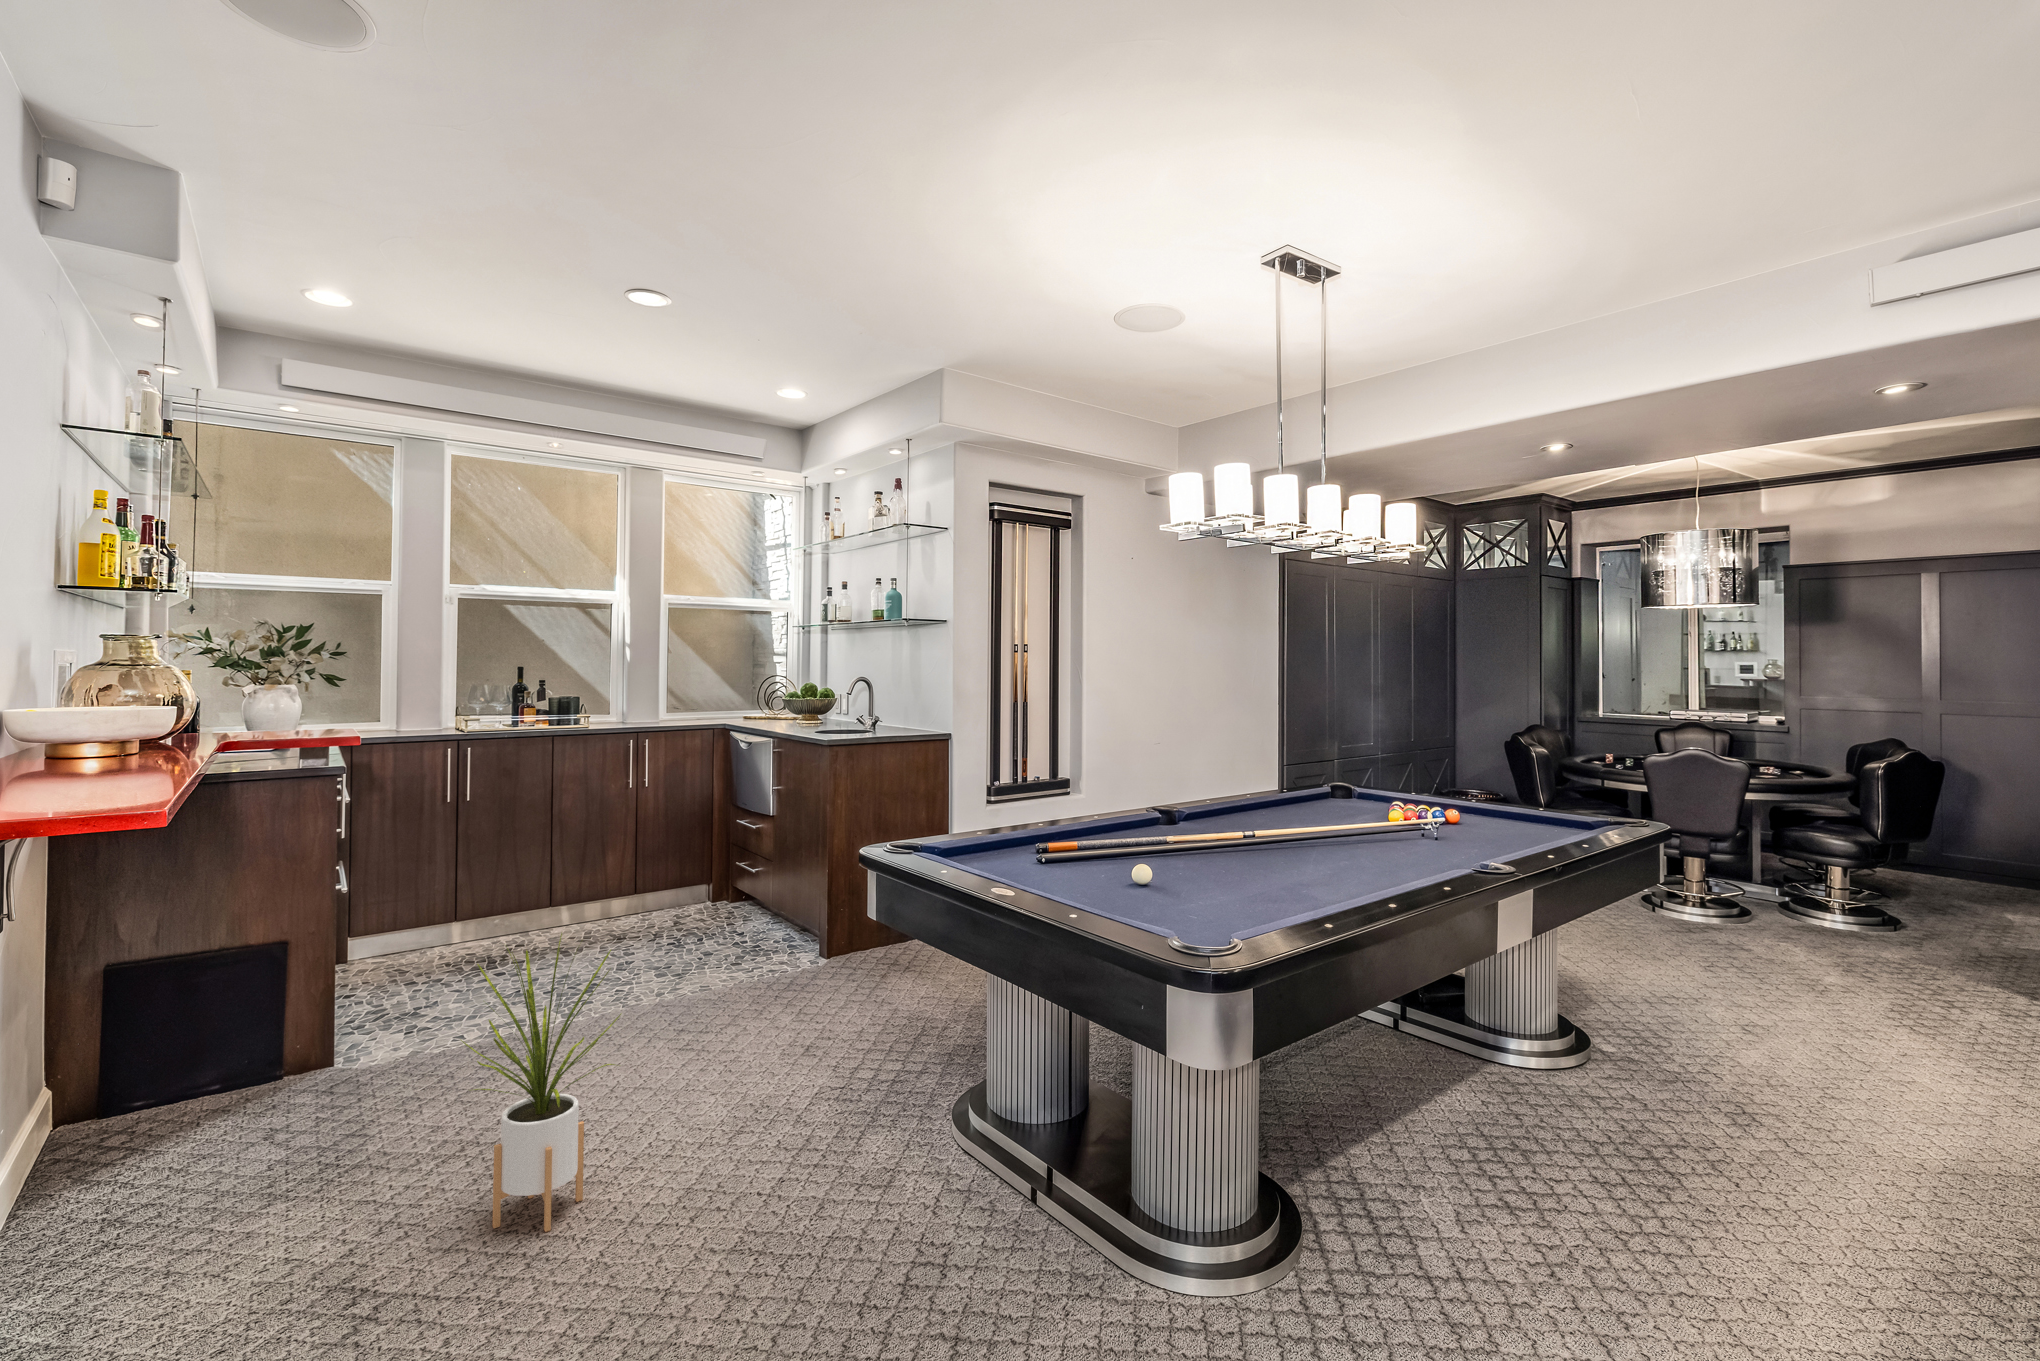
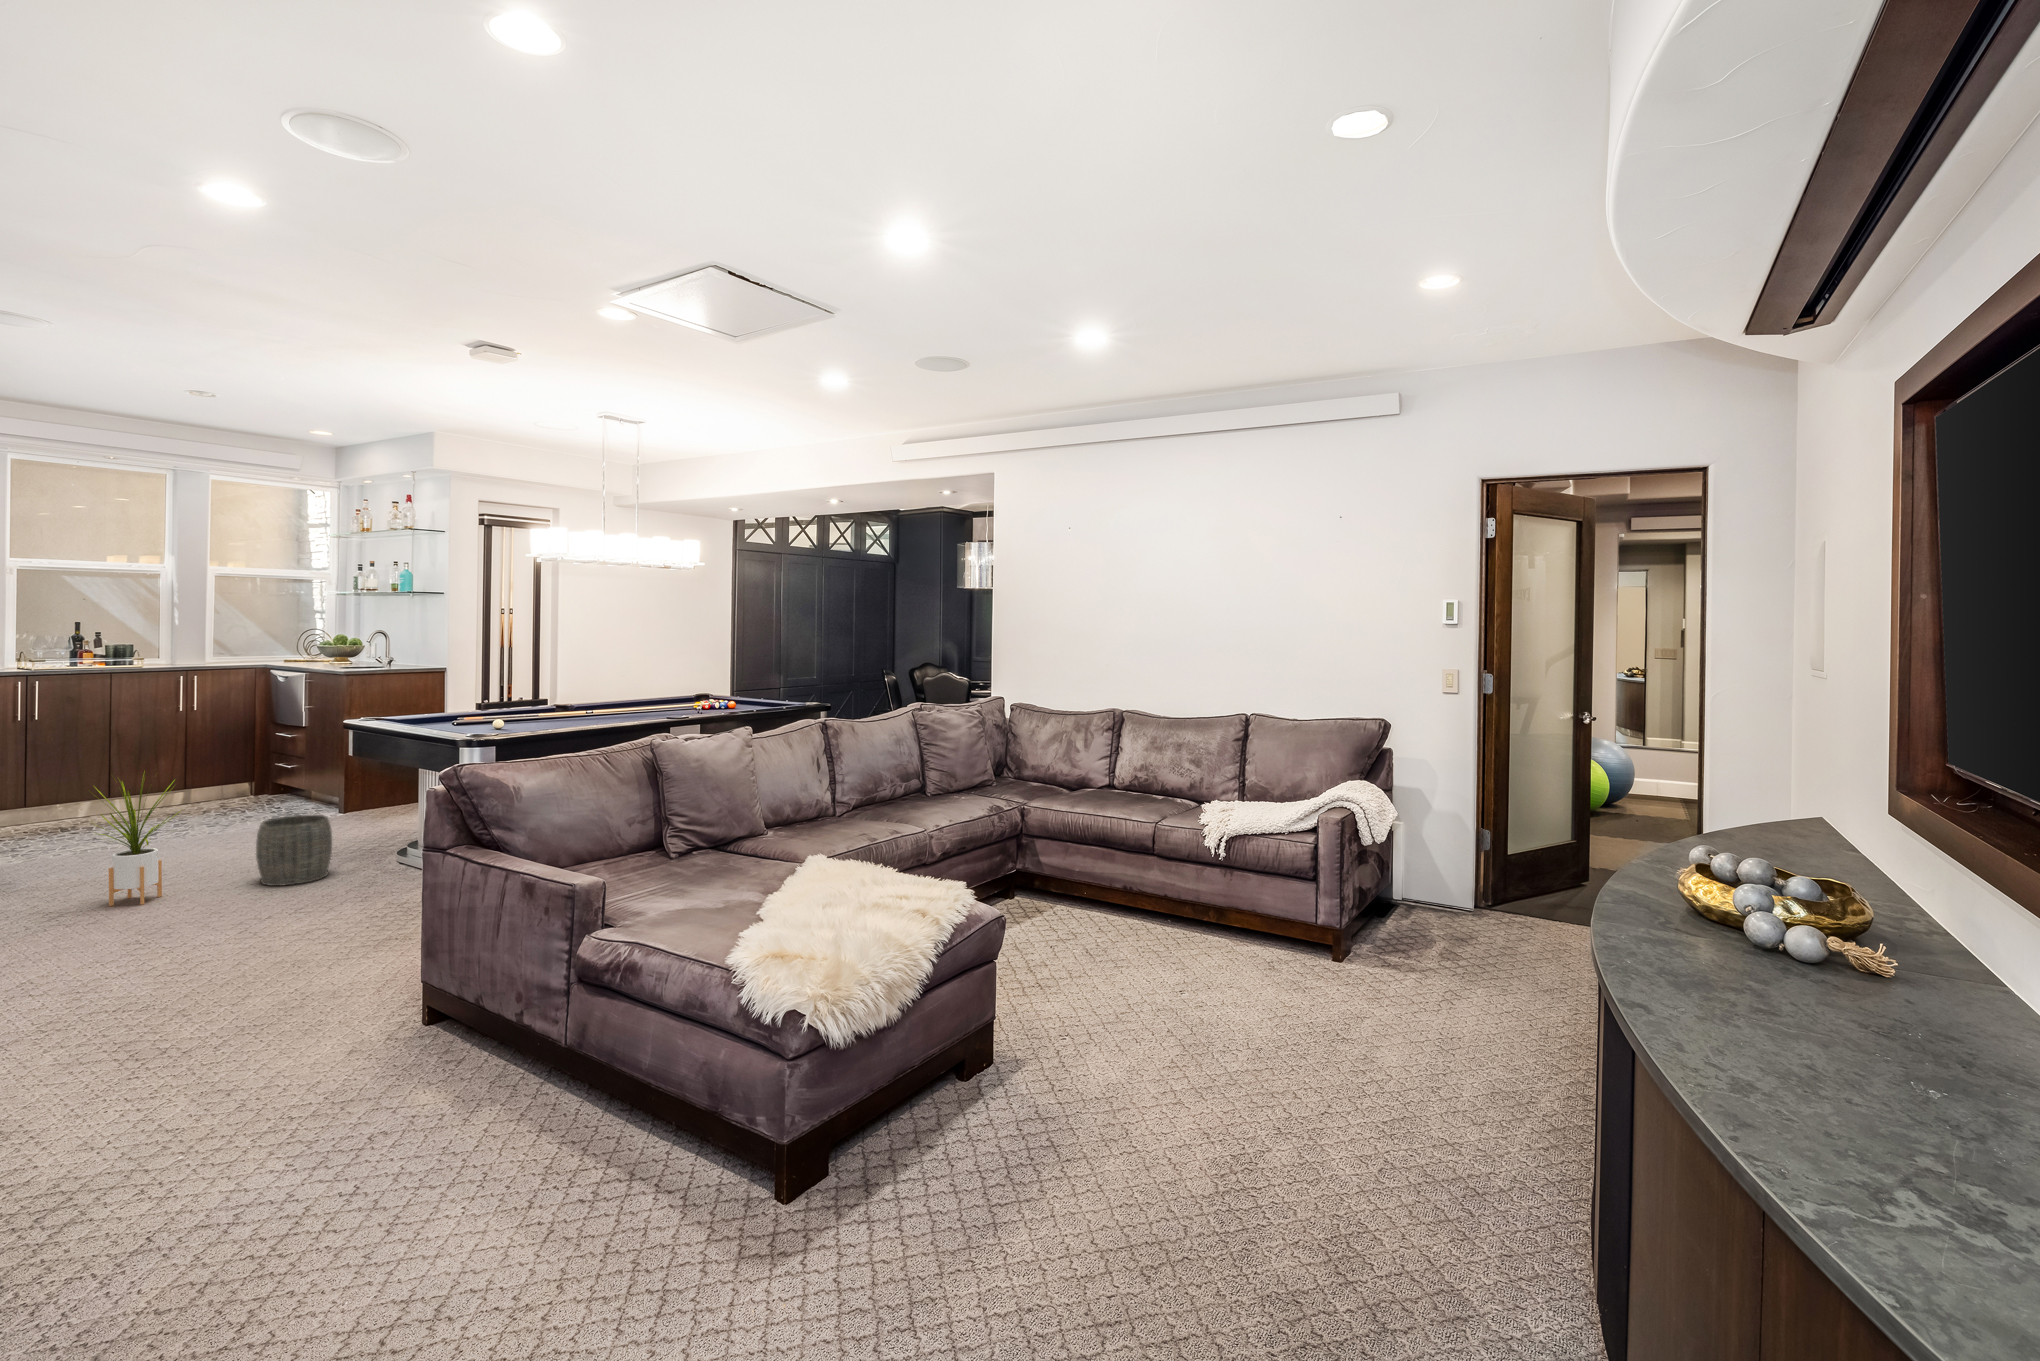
woven basket: none [740,1018,864,1187] -> present [256,814,332,886]

